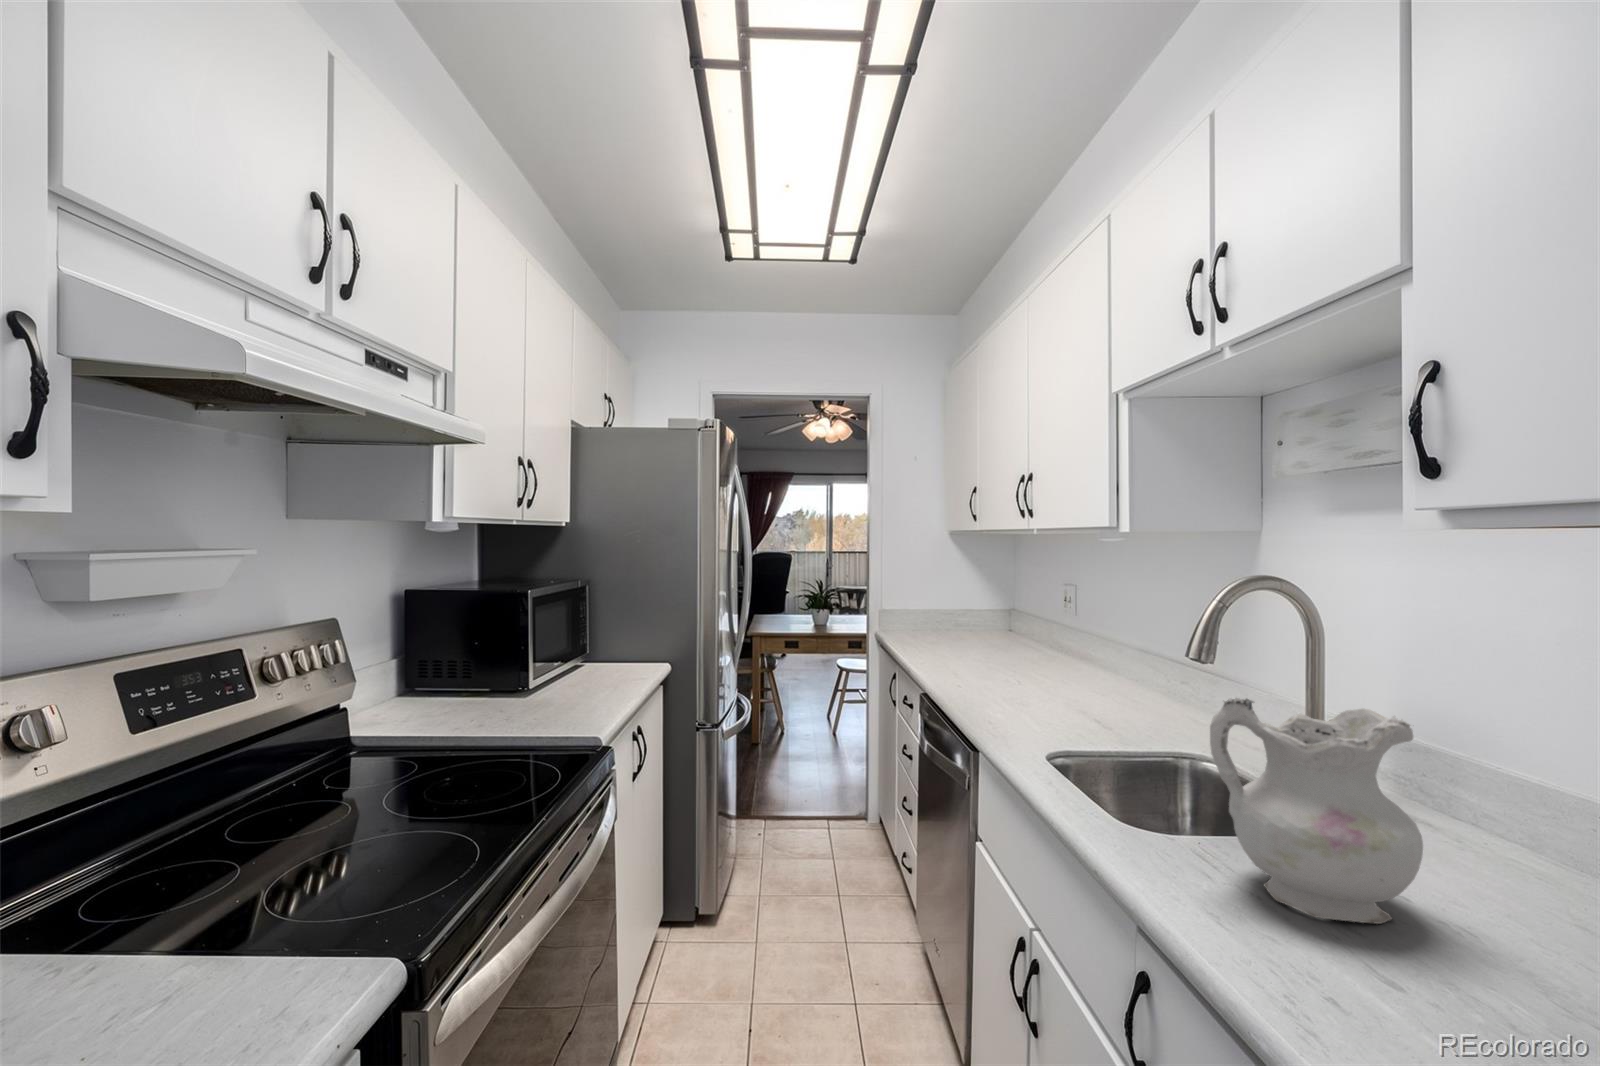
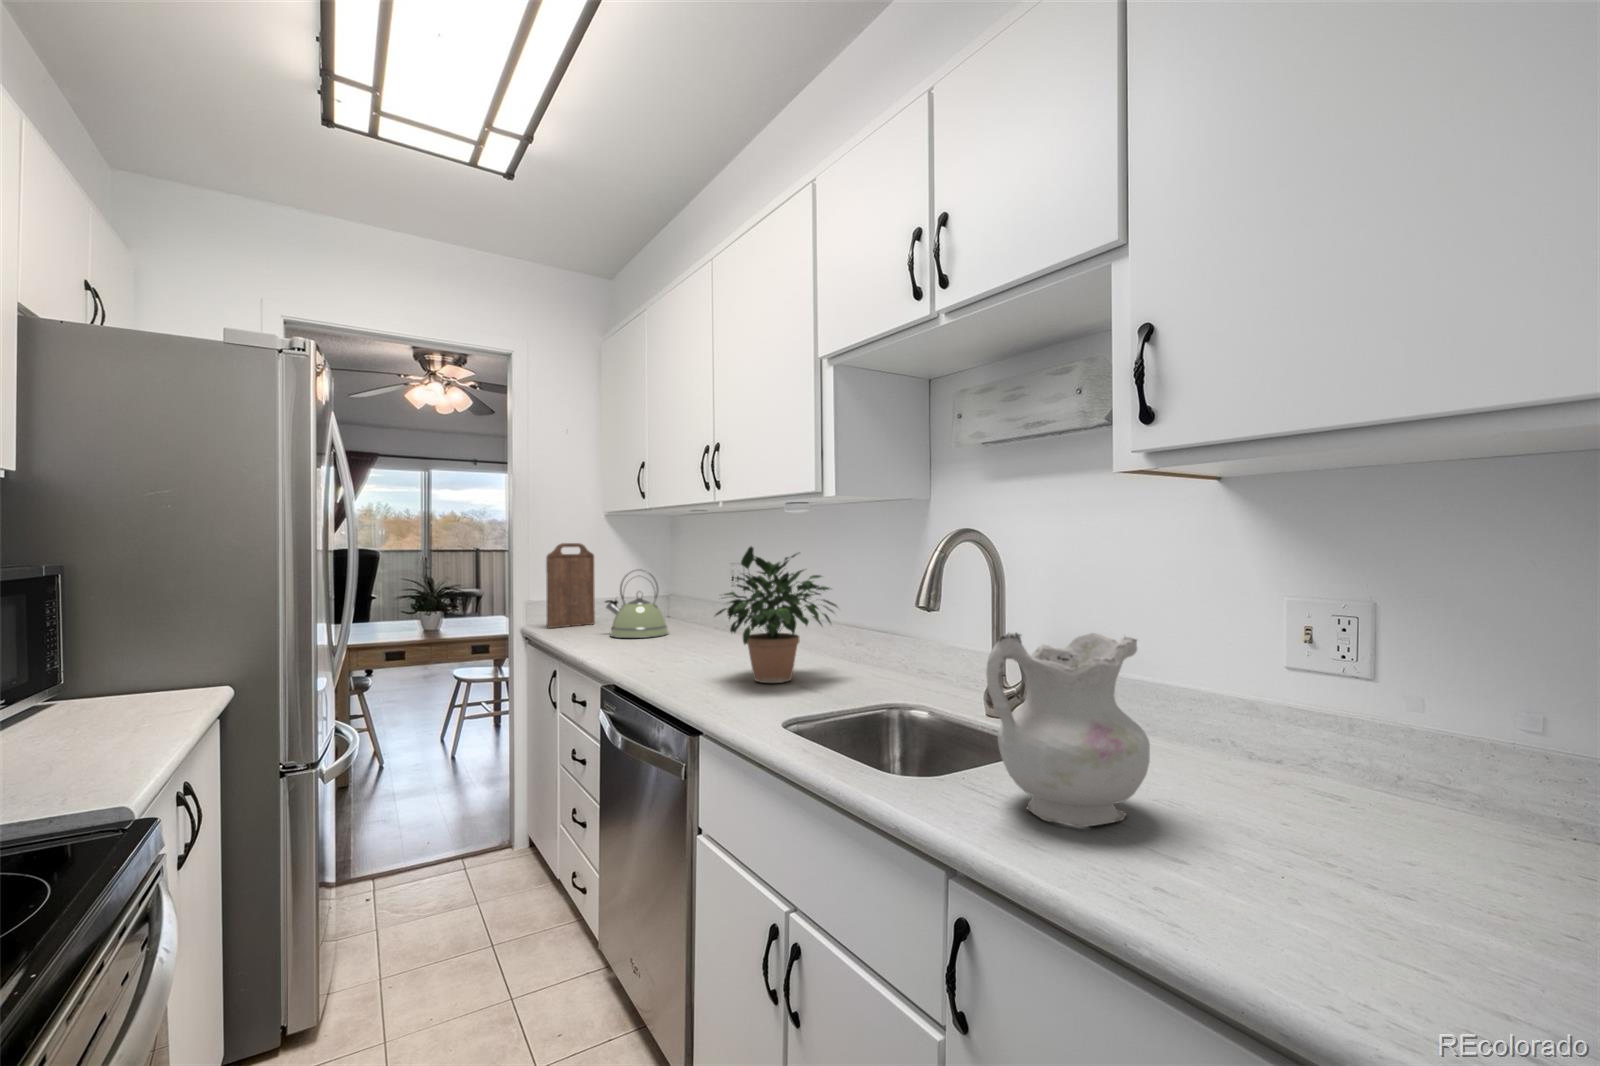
cutting board: none [897,560,939,634] -> present [546,543,595,628]
potted plant: none [1015,577,1148,711] -> present [716,547,837,683]
kettle: none [942,587,1000,651] -> present [605,569,668,638]

